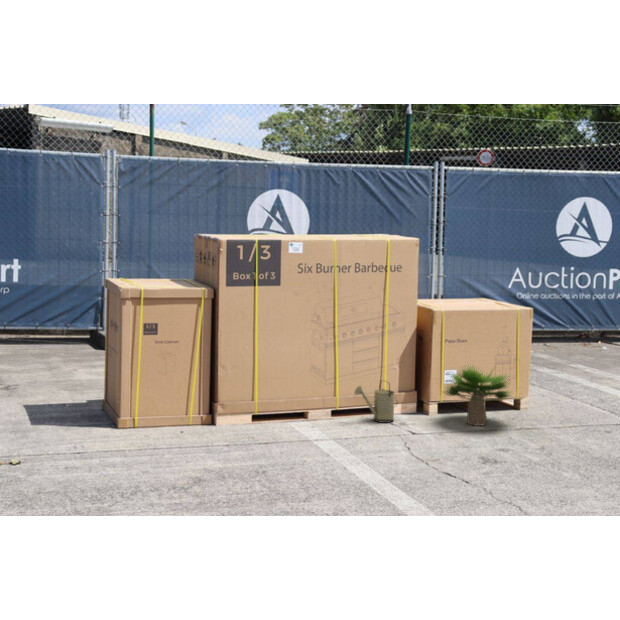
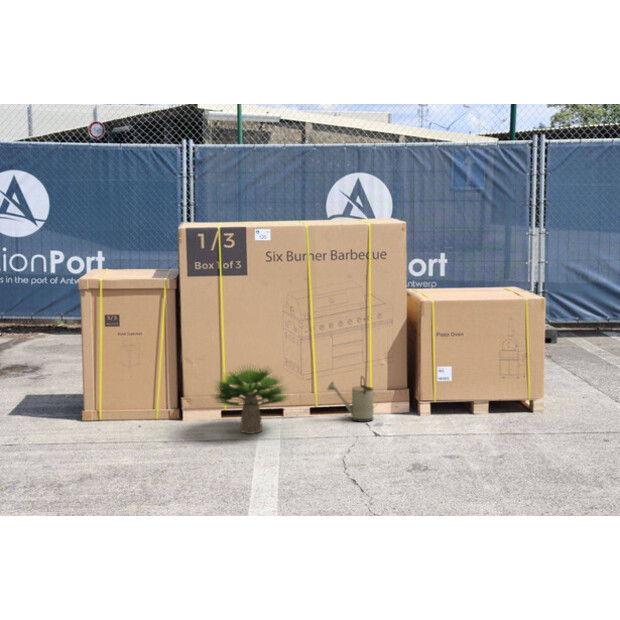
potted plant: present [445,367,510,426] -> present [215,368,287,434]

